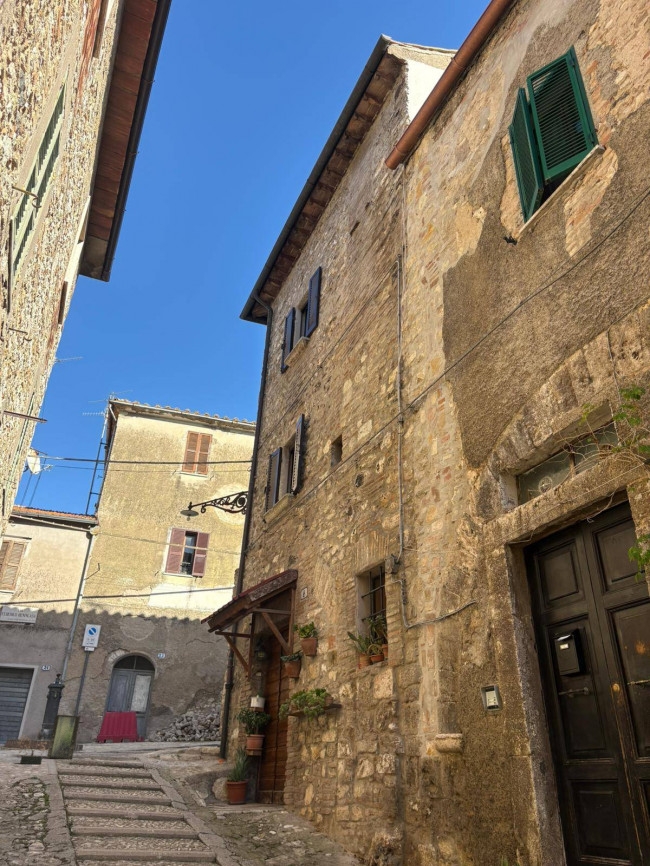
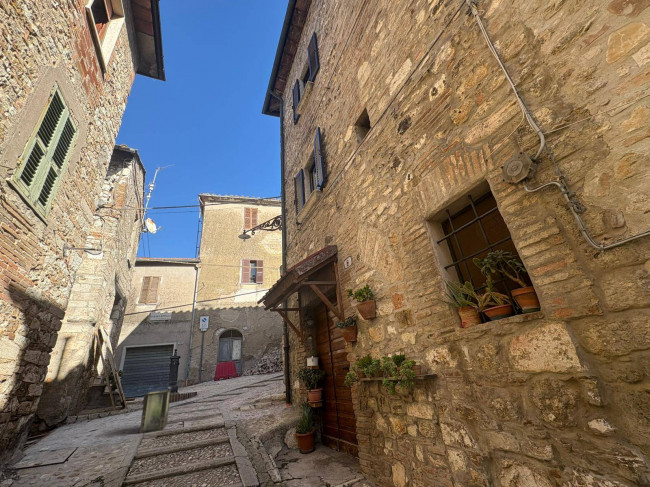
decorative plant: present [15,735,48,764] -> none [86,429,124,461]

